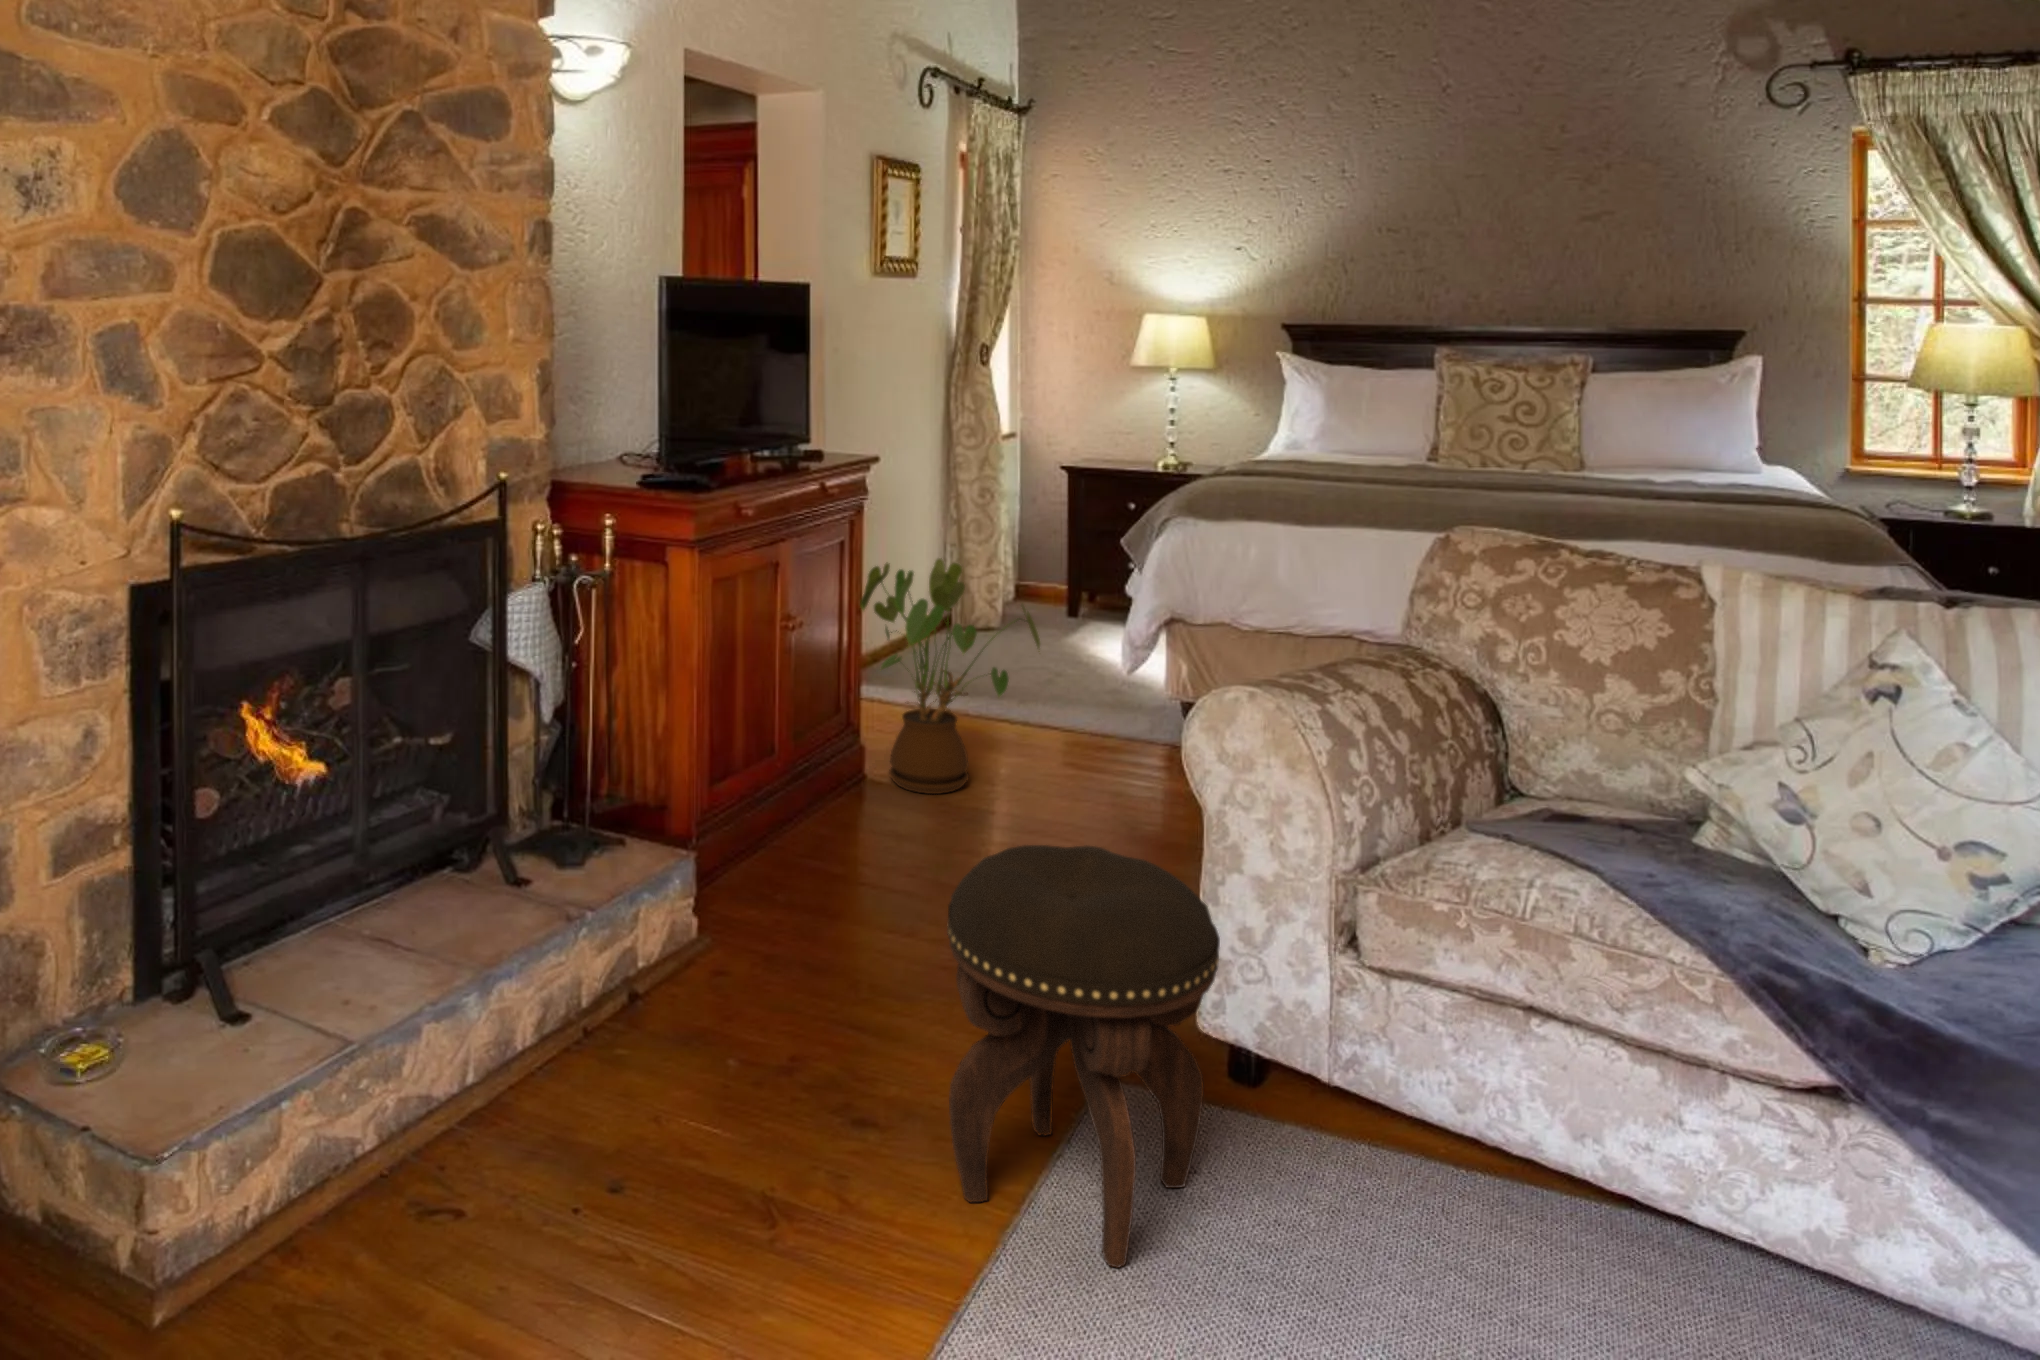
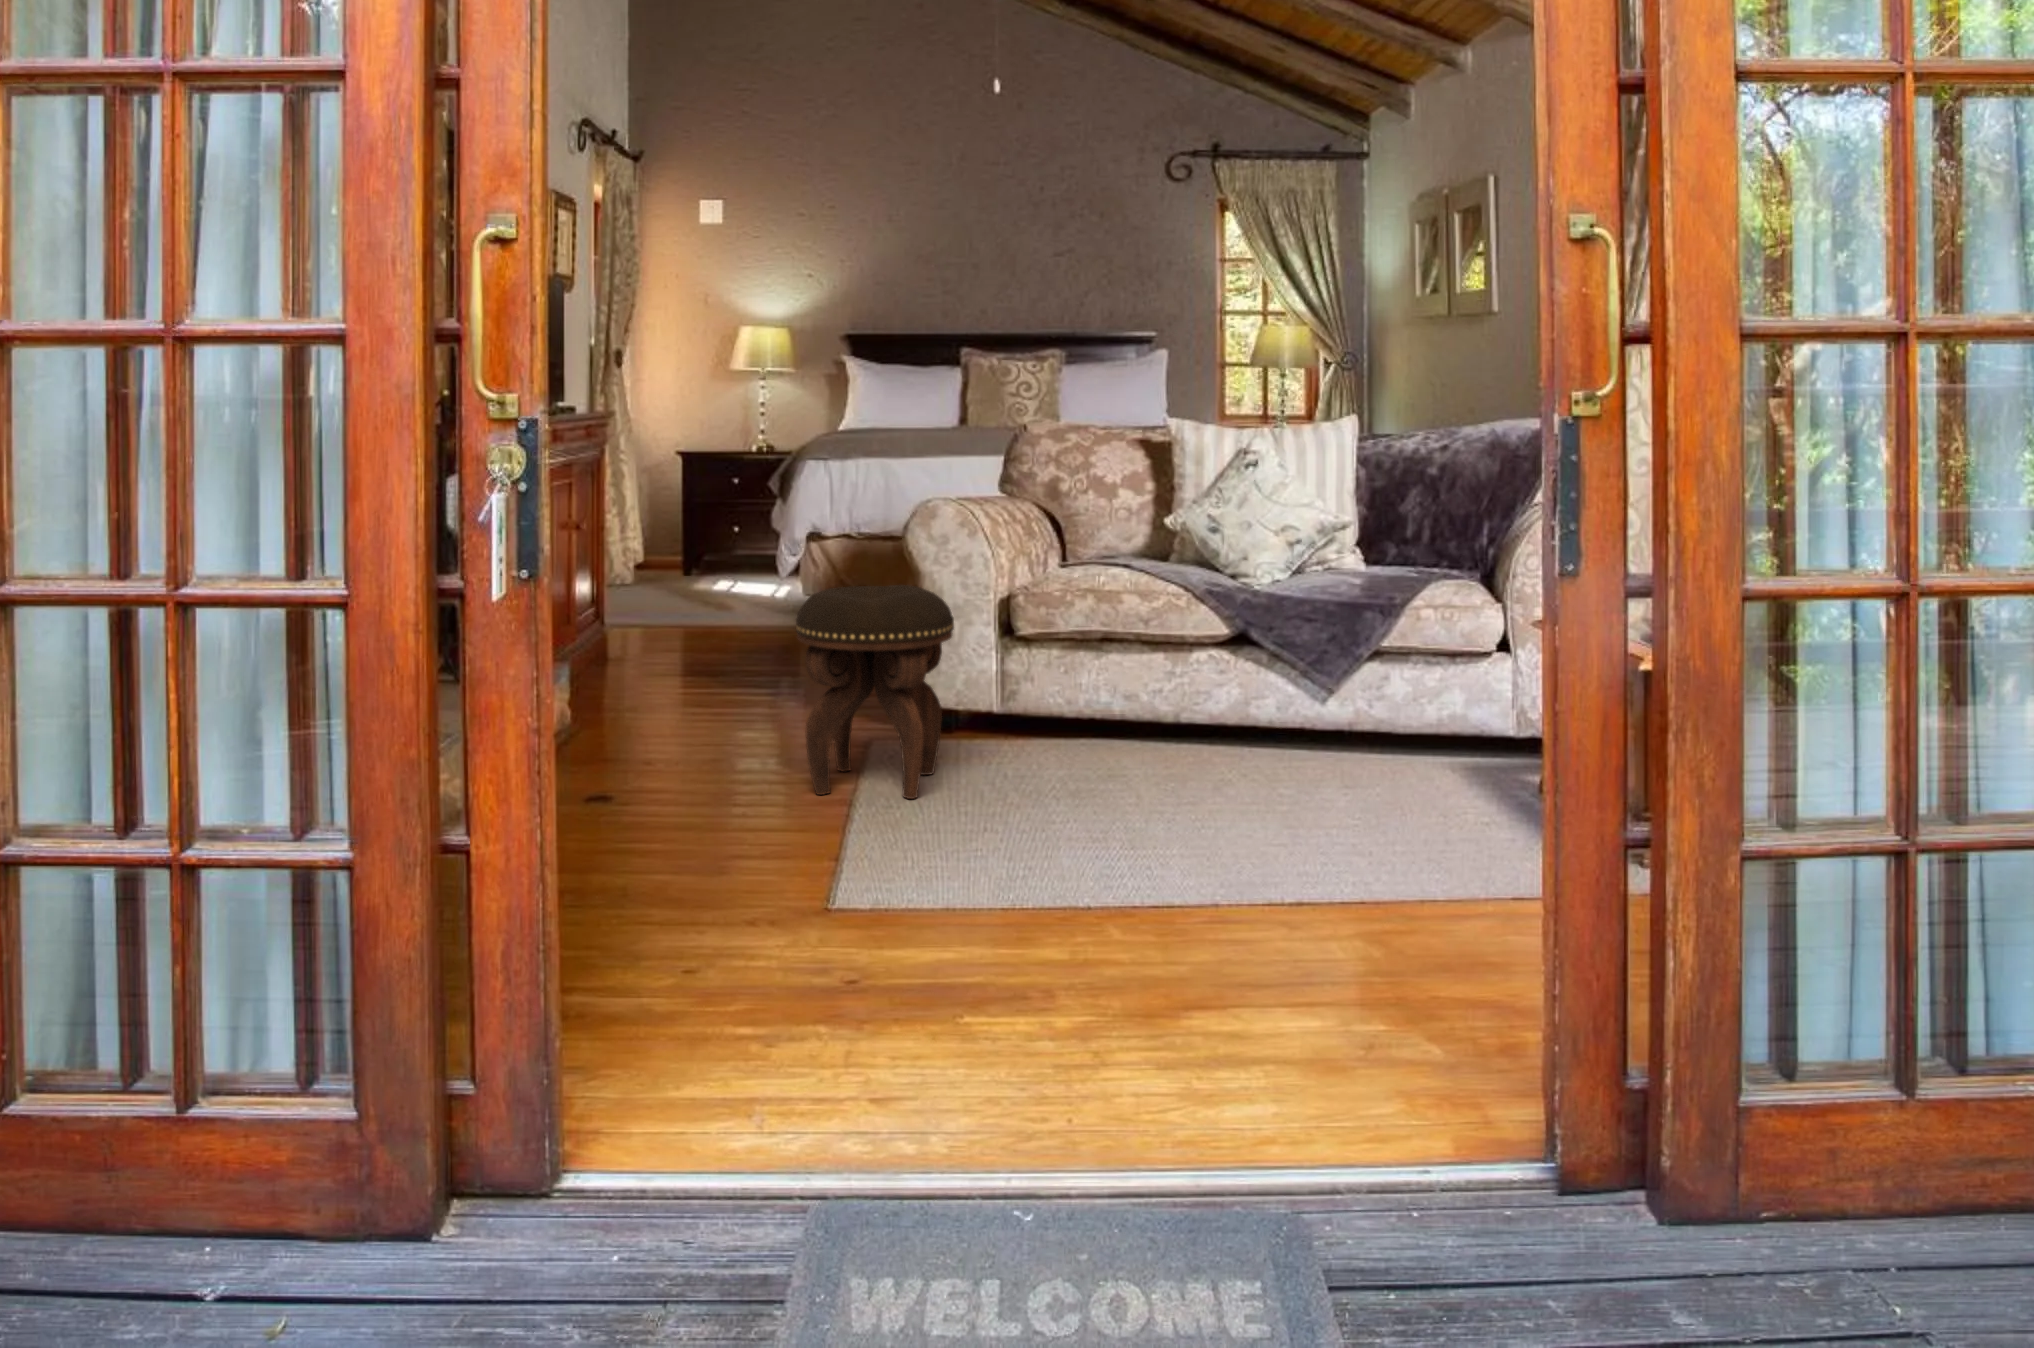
house plant: present [860,558,1040,794] -> none [596,494,741,668]

